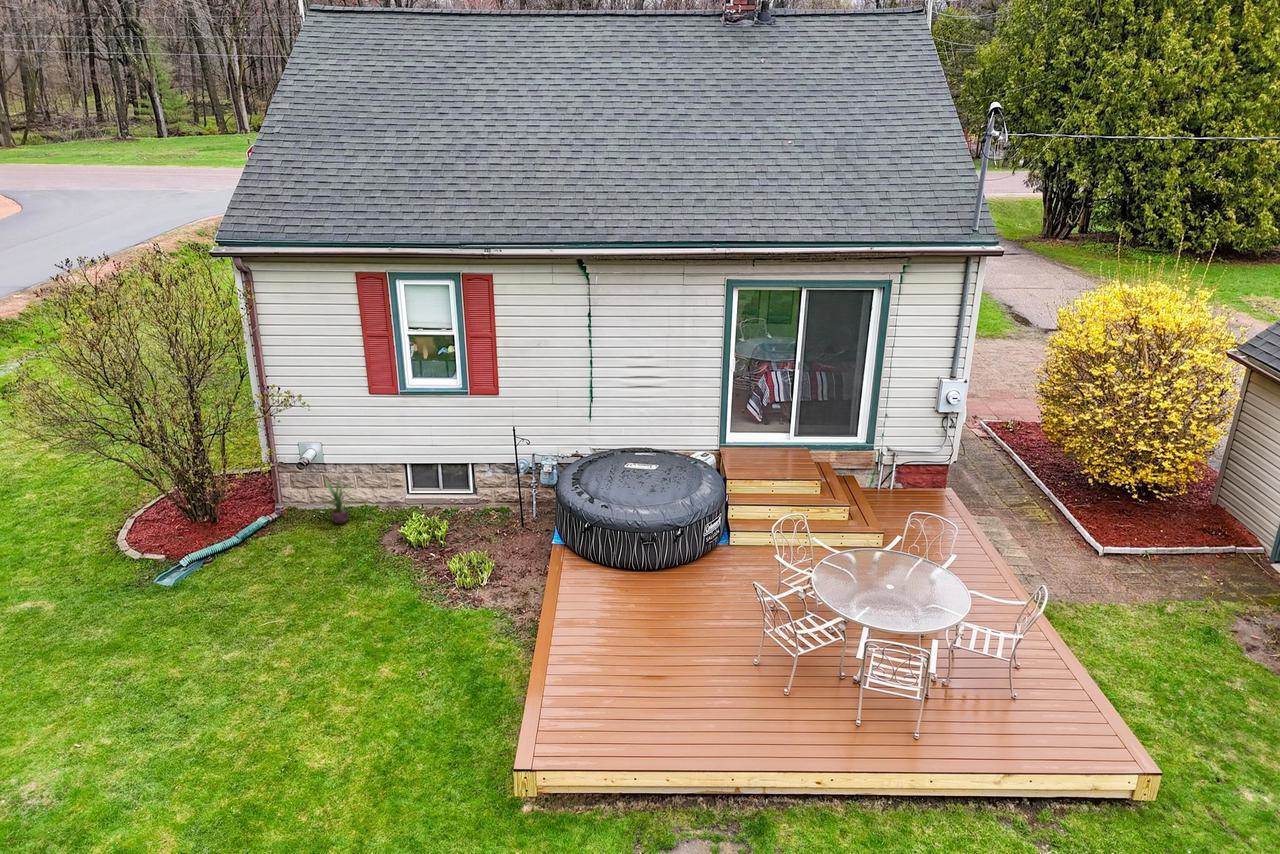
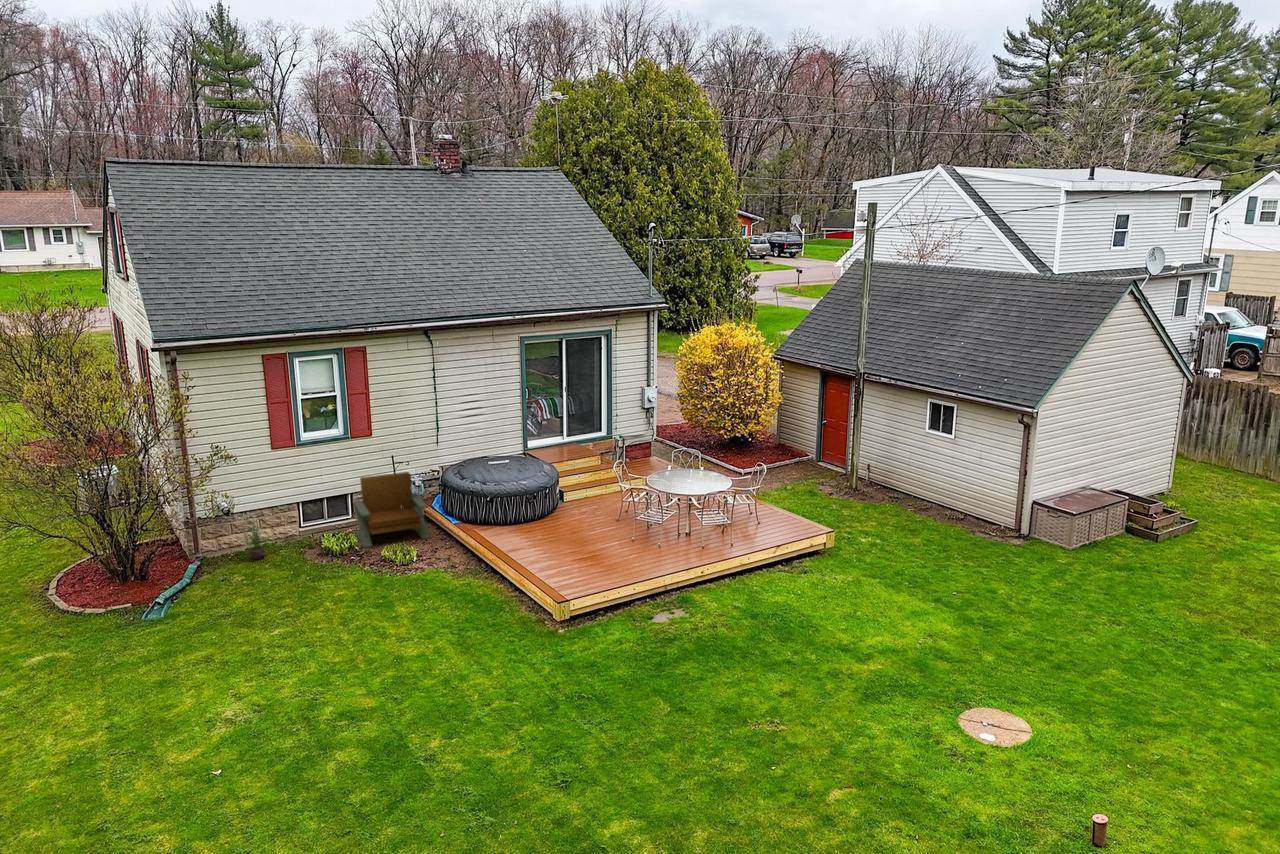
lounge chair: none [443,447,547,550] -> present [353,472,430,548]

